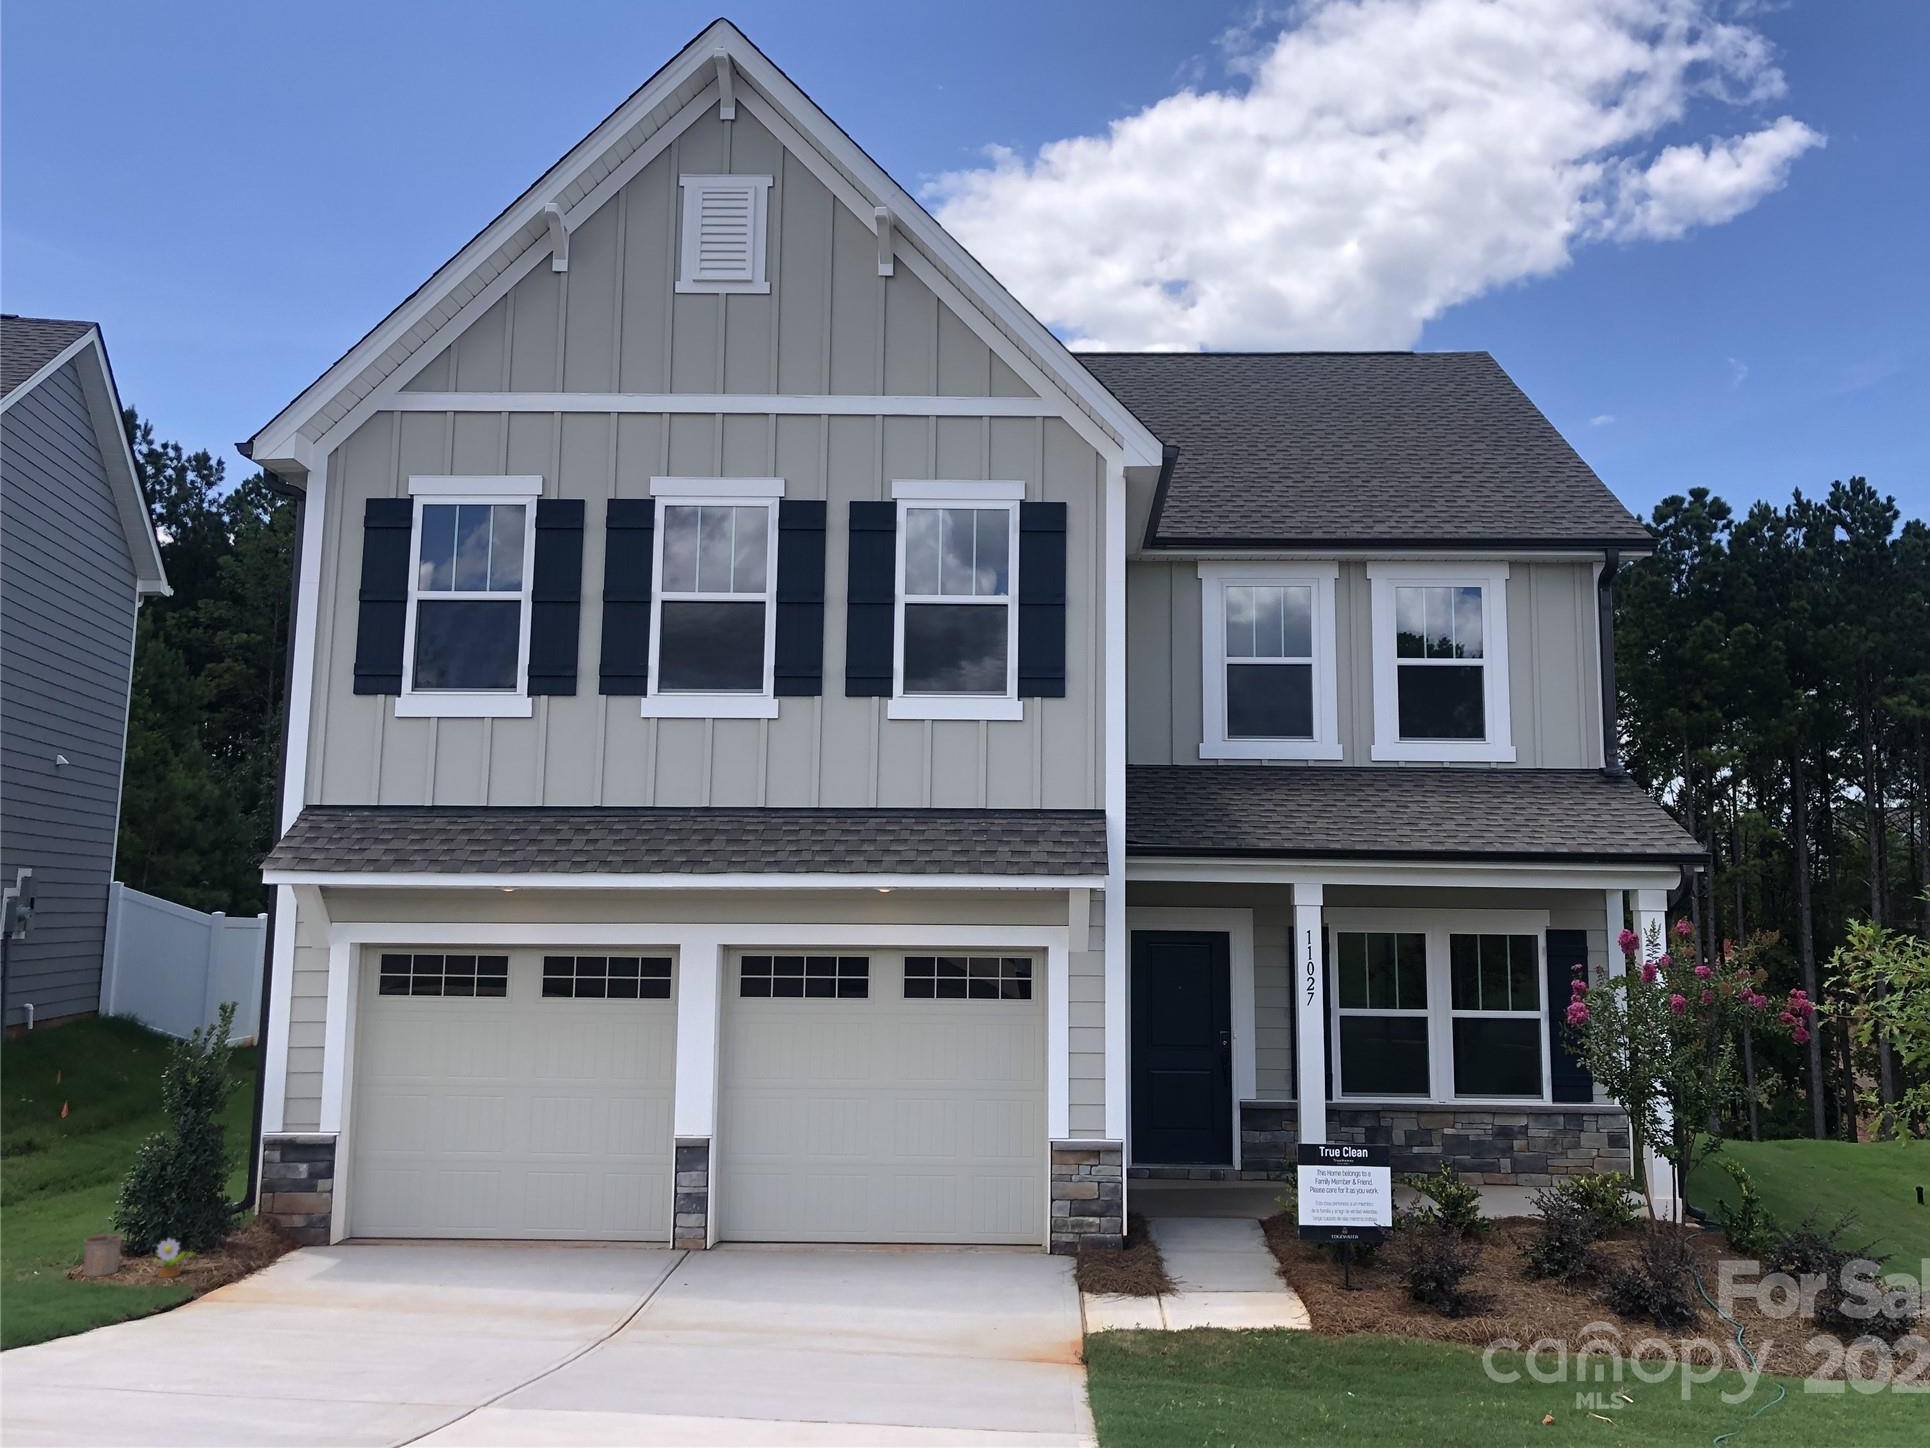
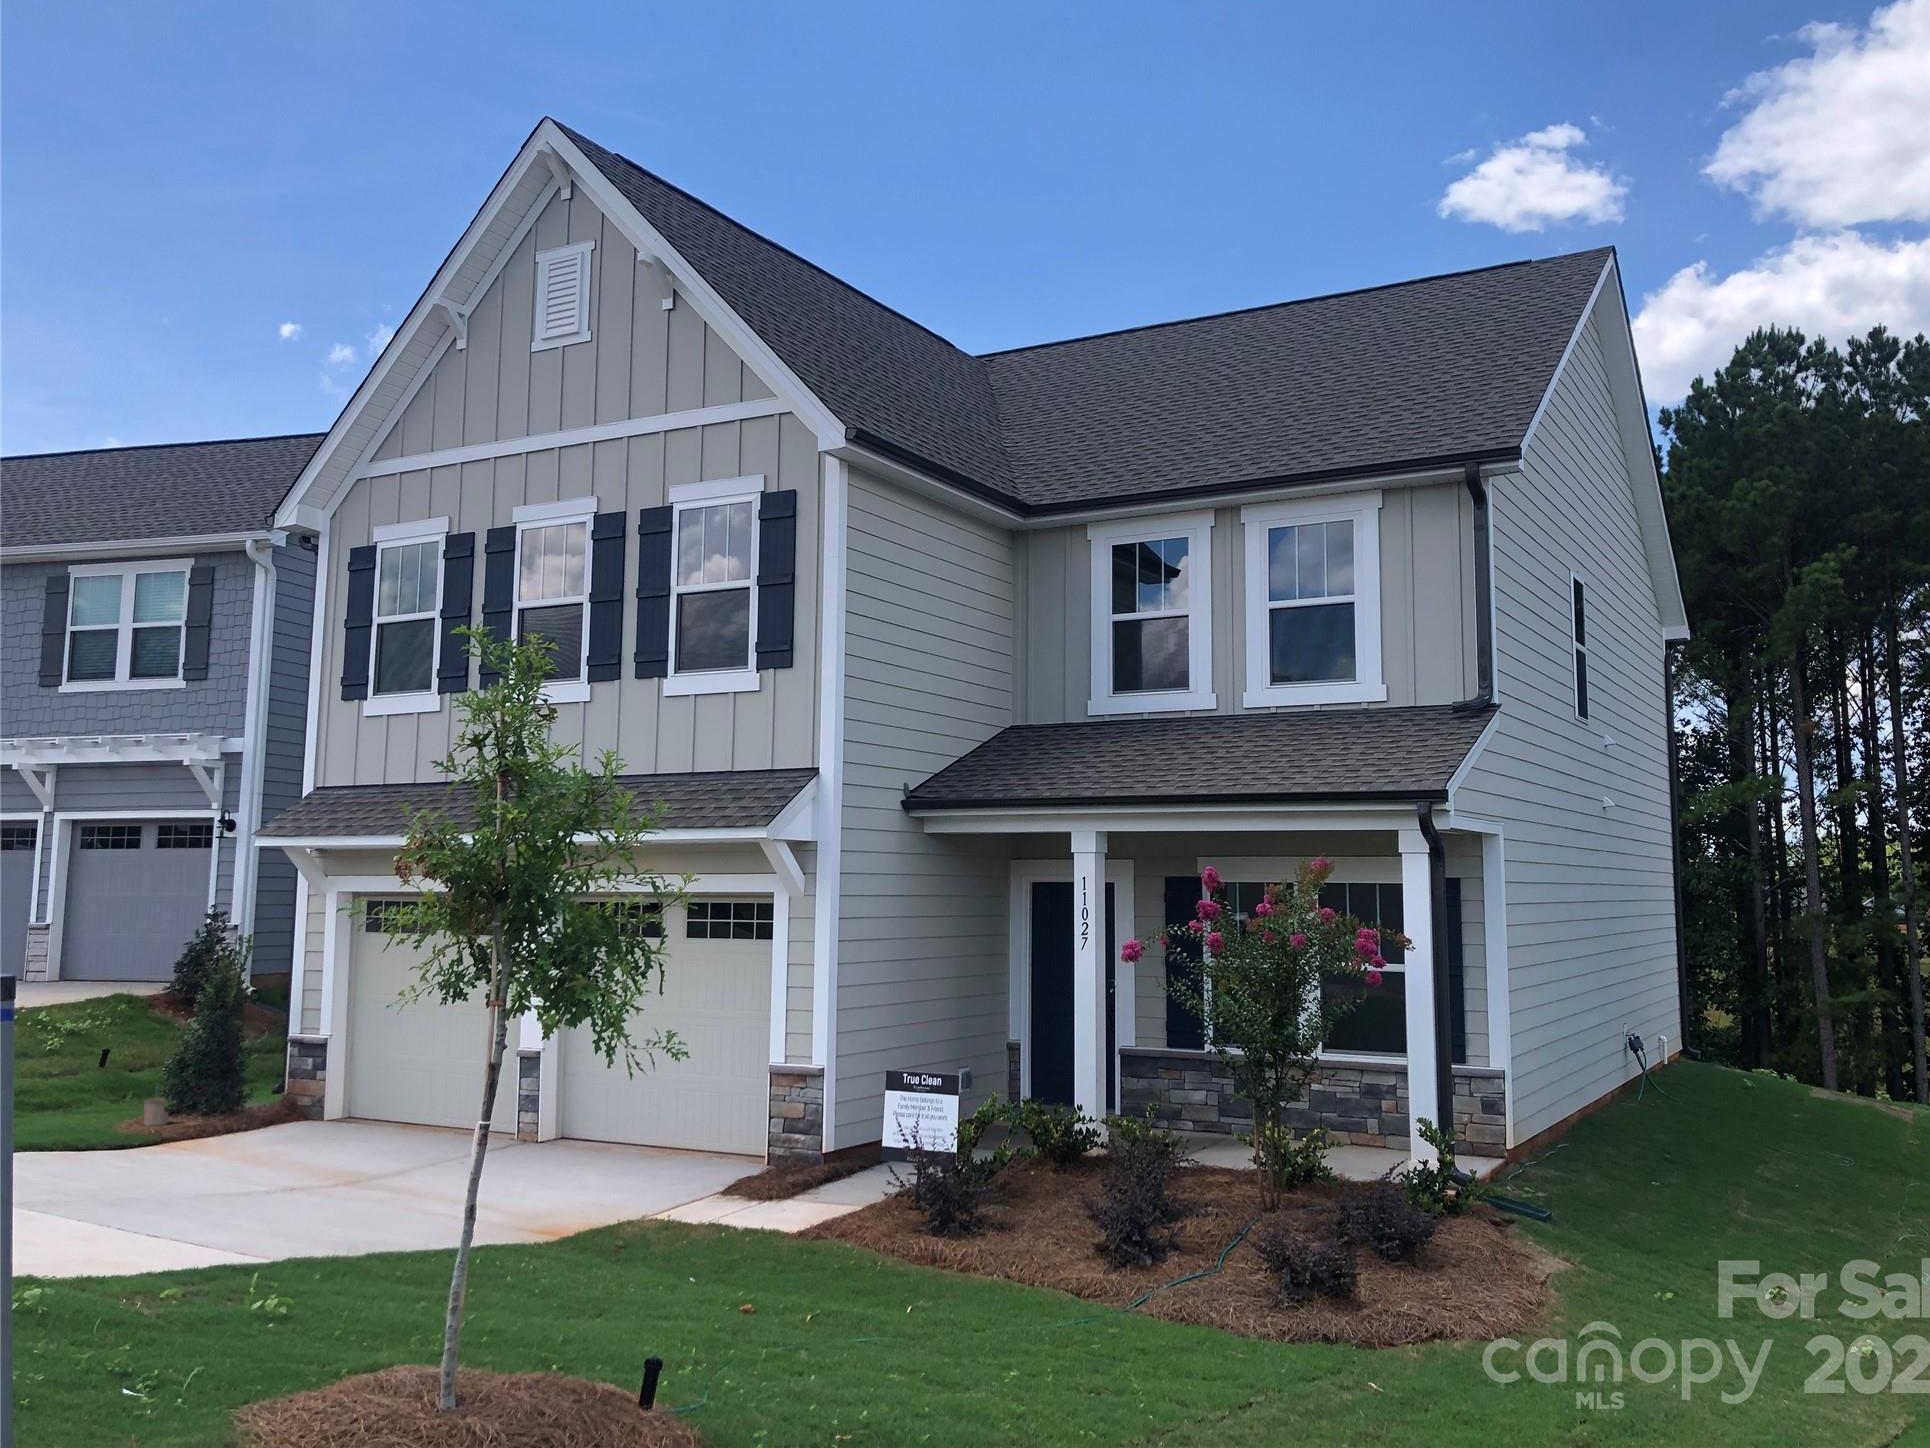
decorative plant: present [155,1239,194,1278] -> none [171,1101,204,1130]

